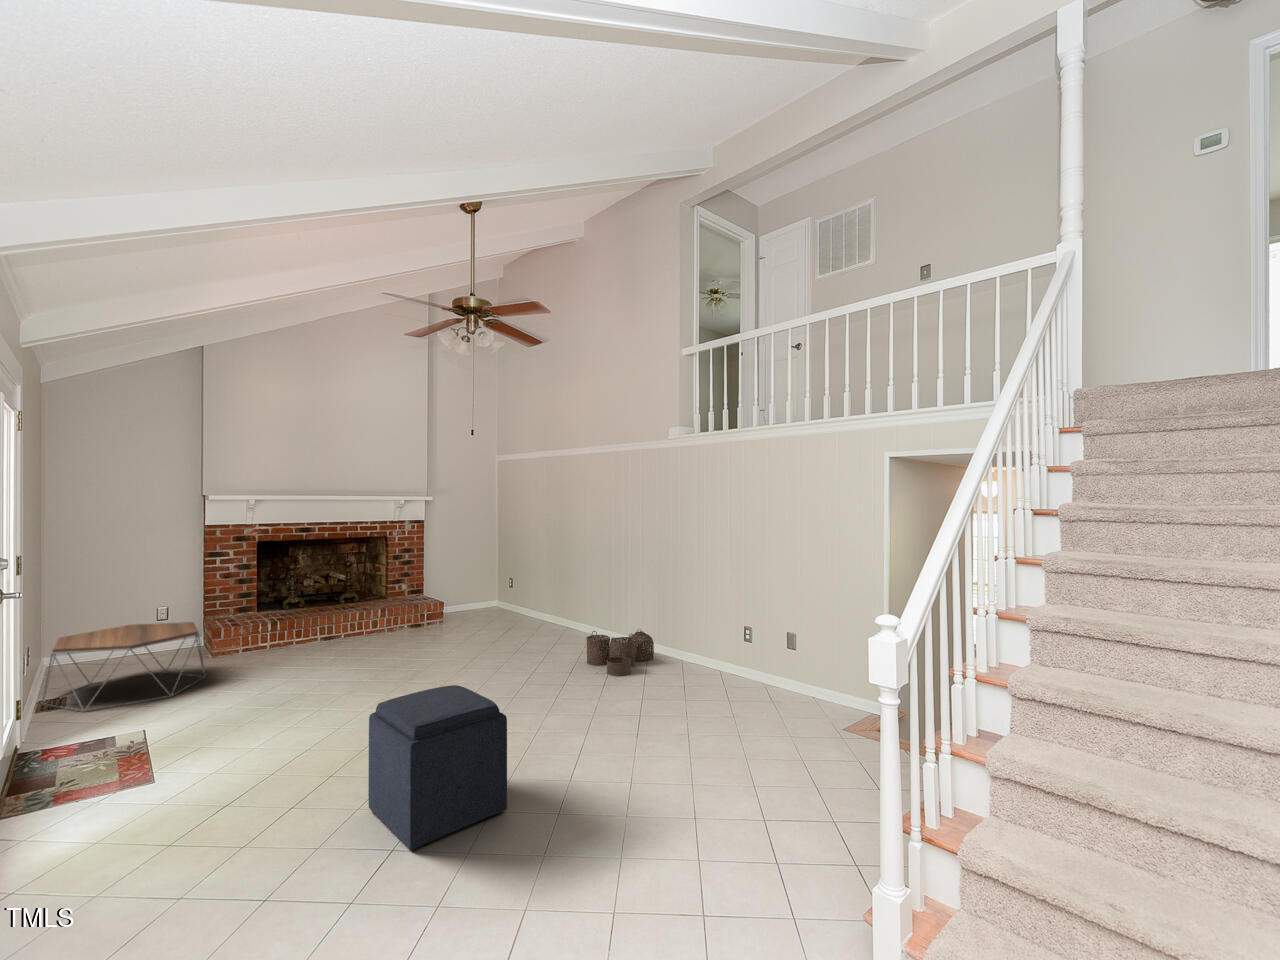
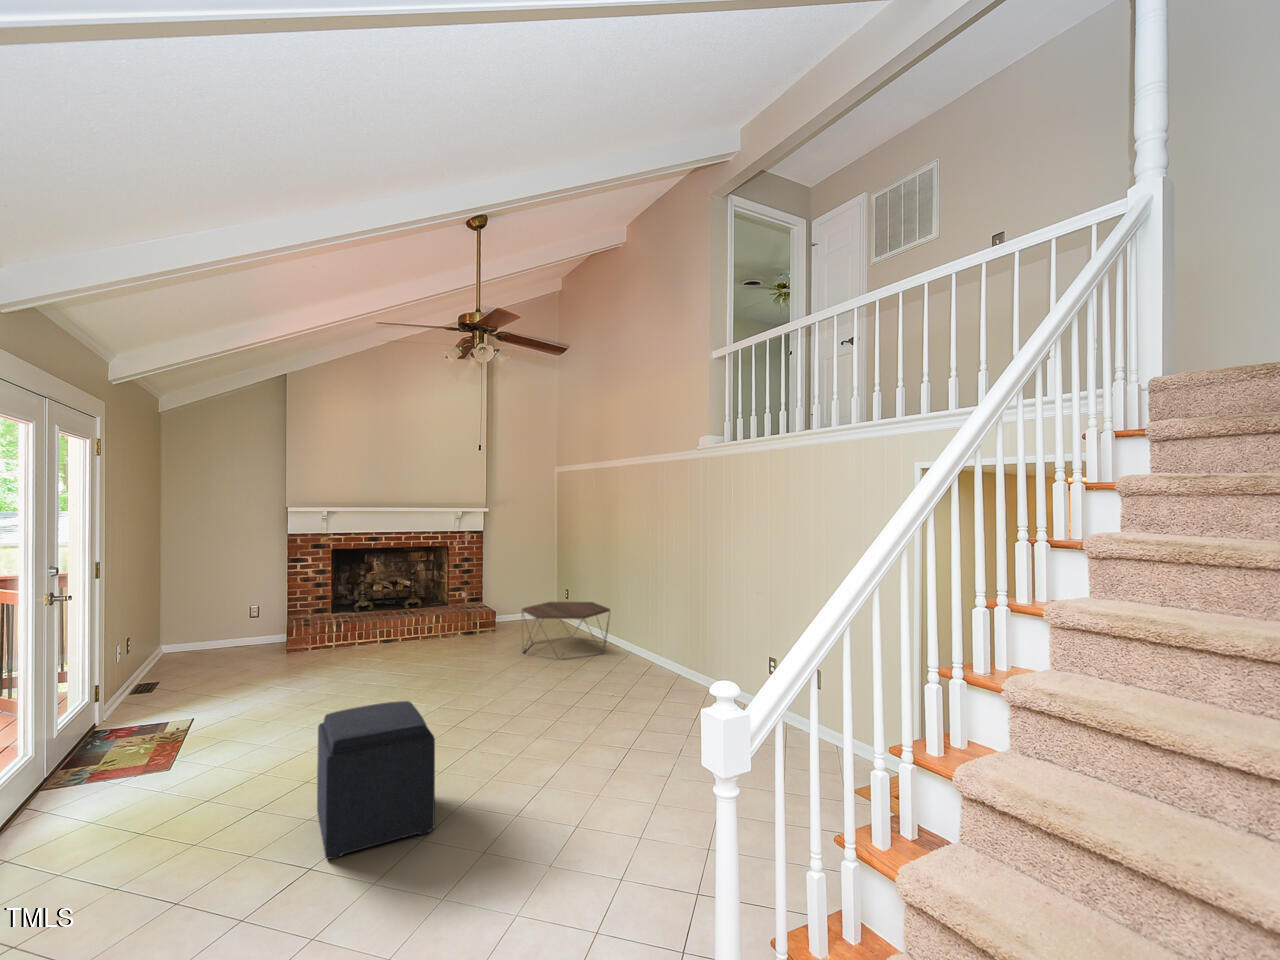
coffee table: present [42,622,205,712] -> present [522,602,610,660]
woven basket: present [586,630,654,676] -> none [610,650,684,700]

